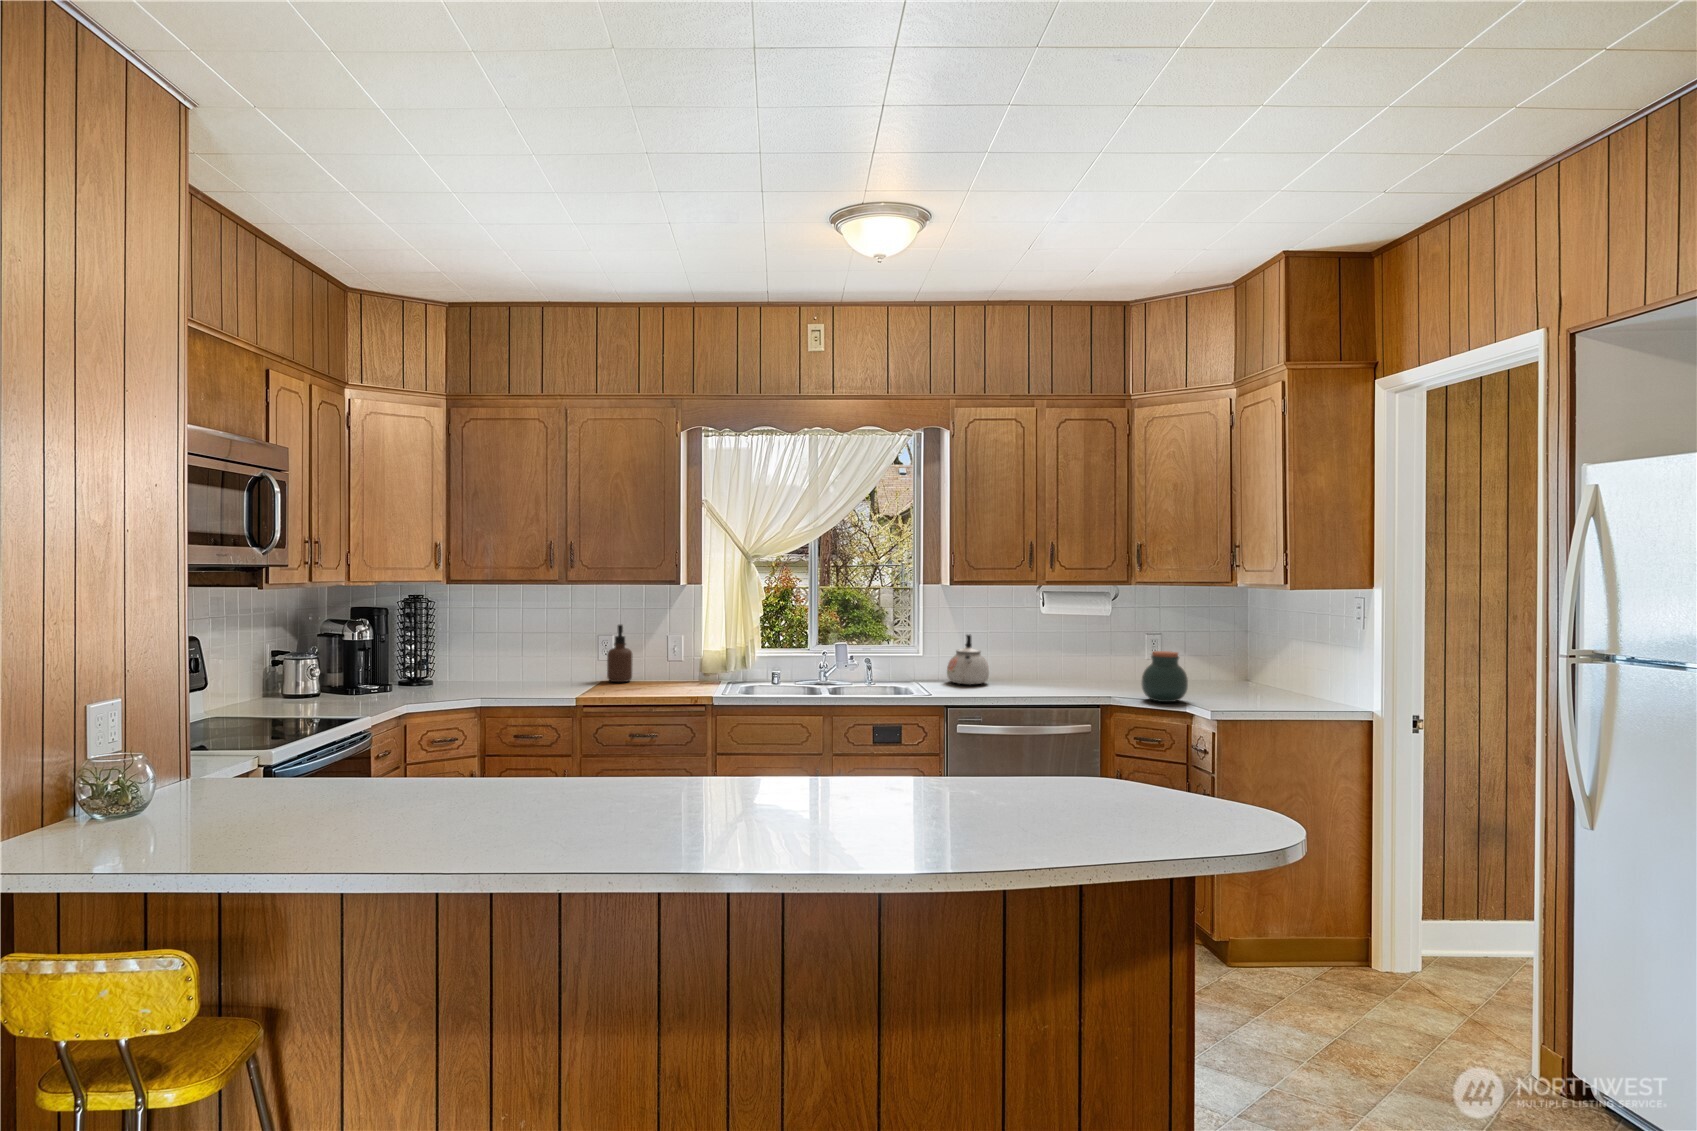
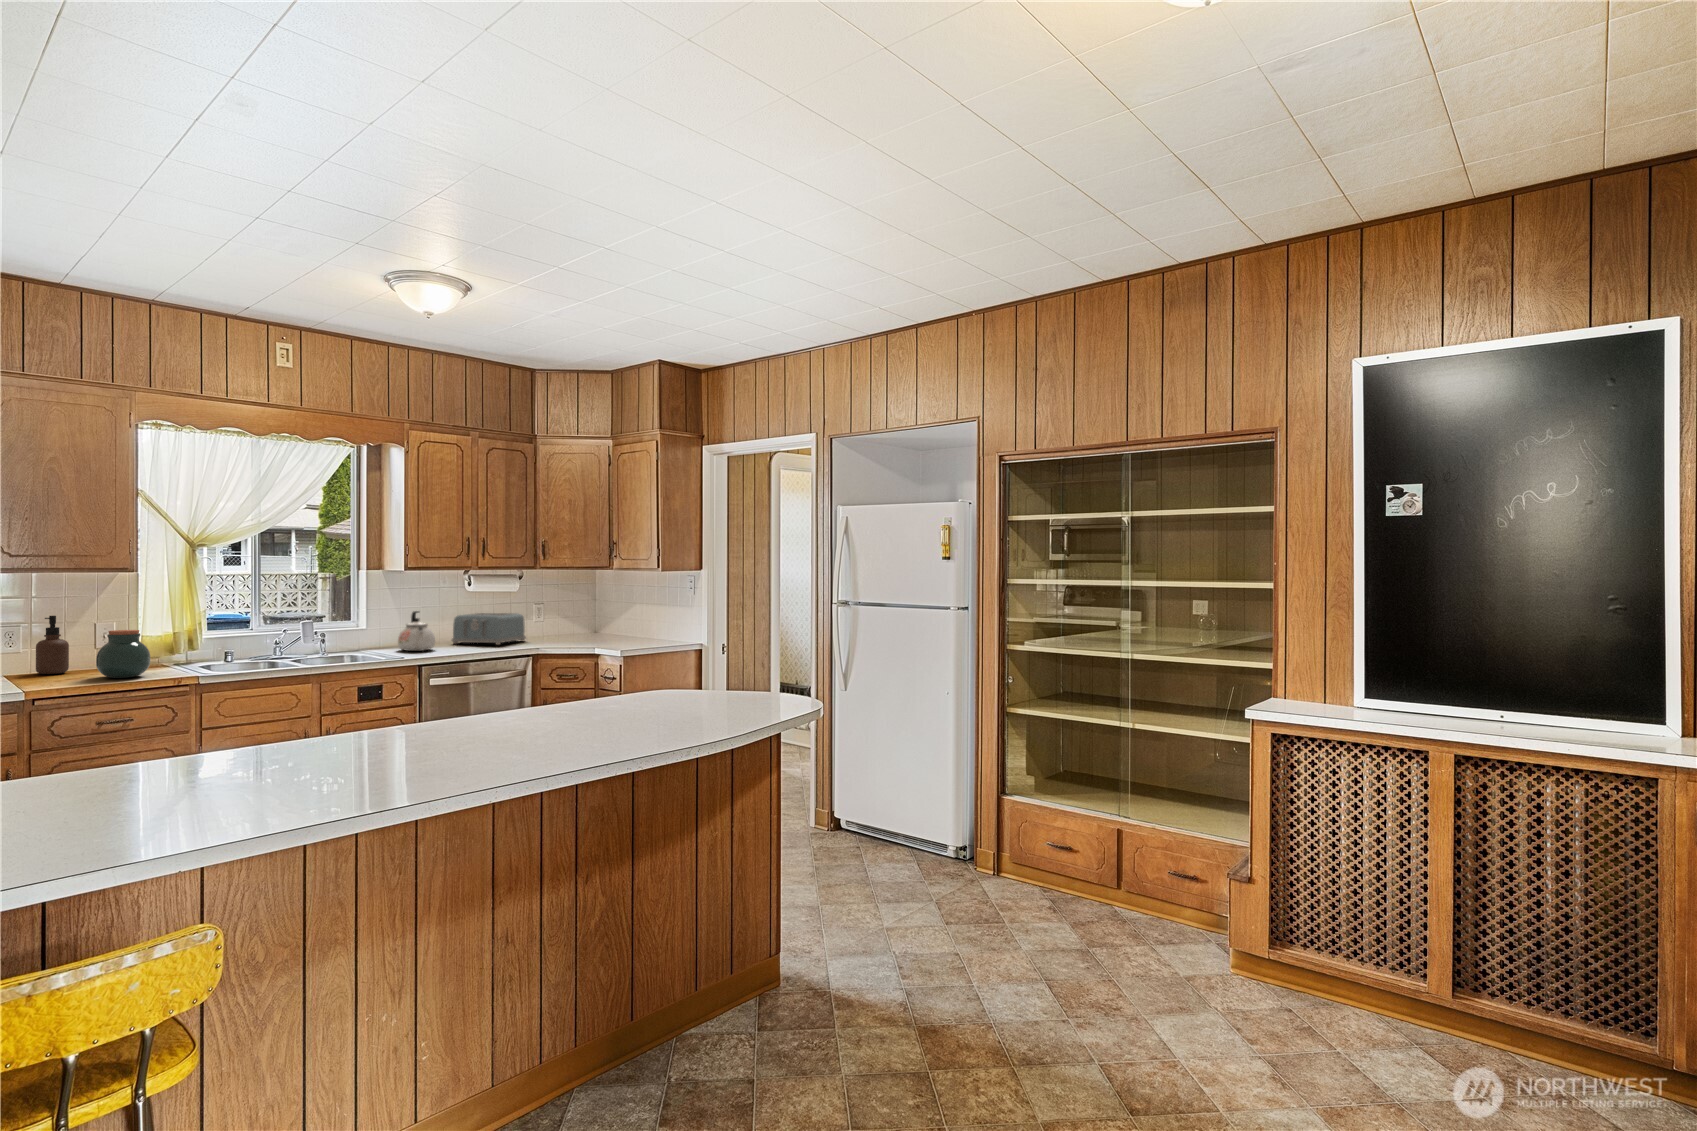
toaster: none [1021,638,1118,684] -> present [452,613,526,645]
jar: present [1141,651,1188,702] -> present [96,630,150,678]

